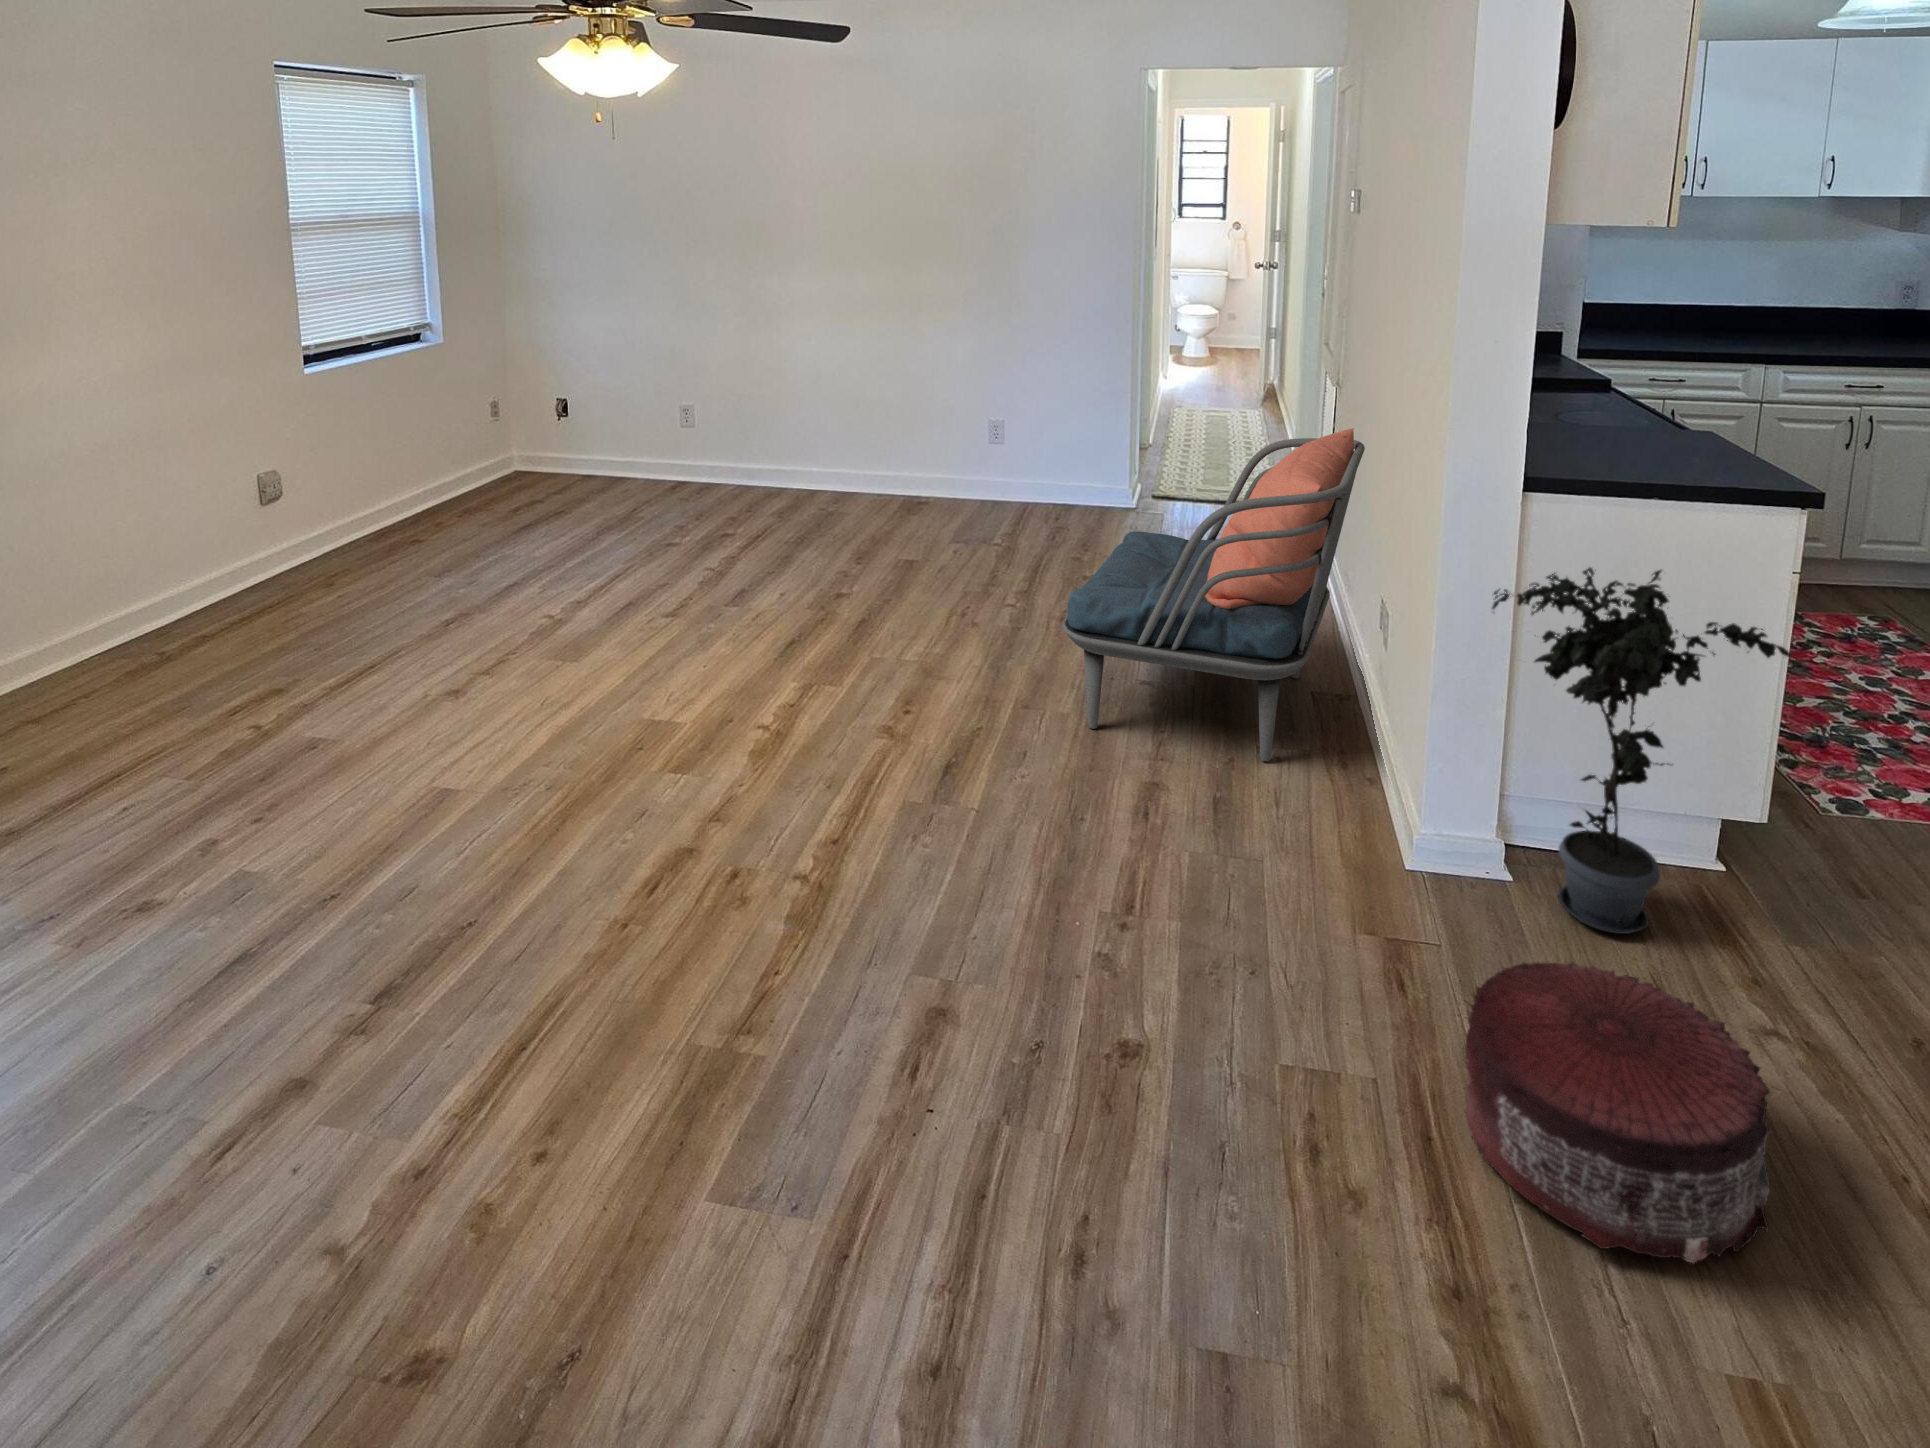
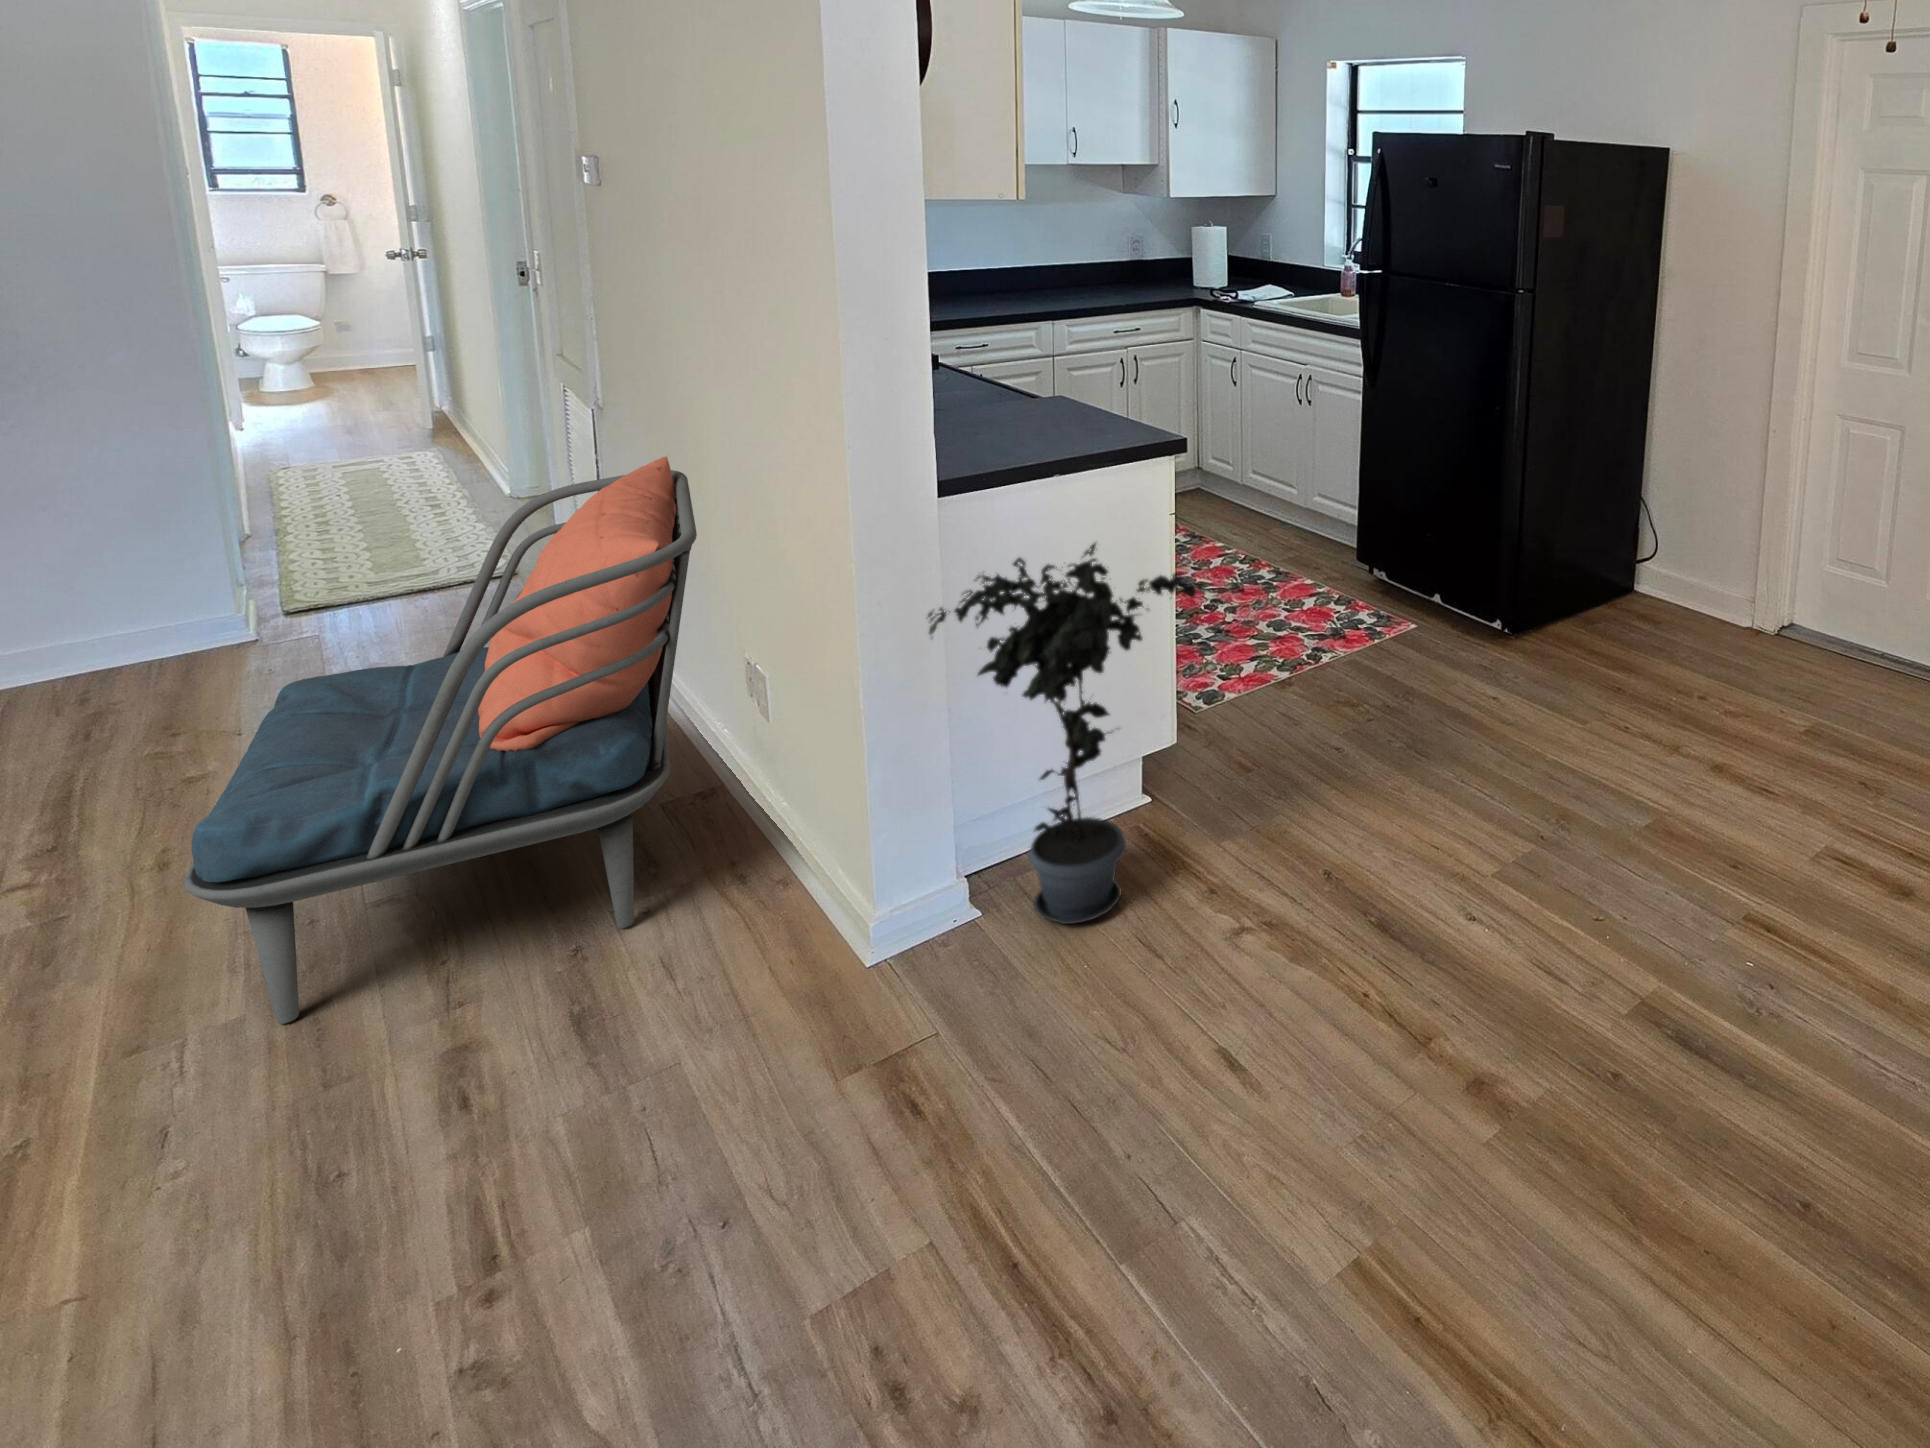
pouf: present [1465,962,1770,1263] -> none [1024,954,1324,1269]

